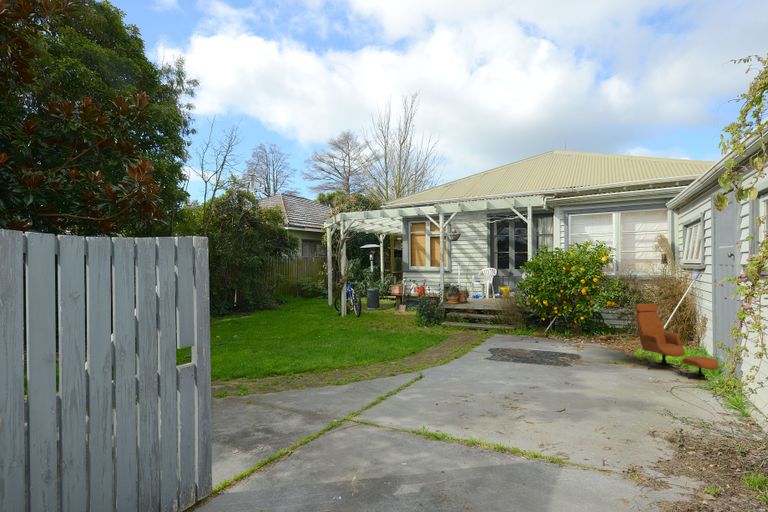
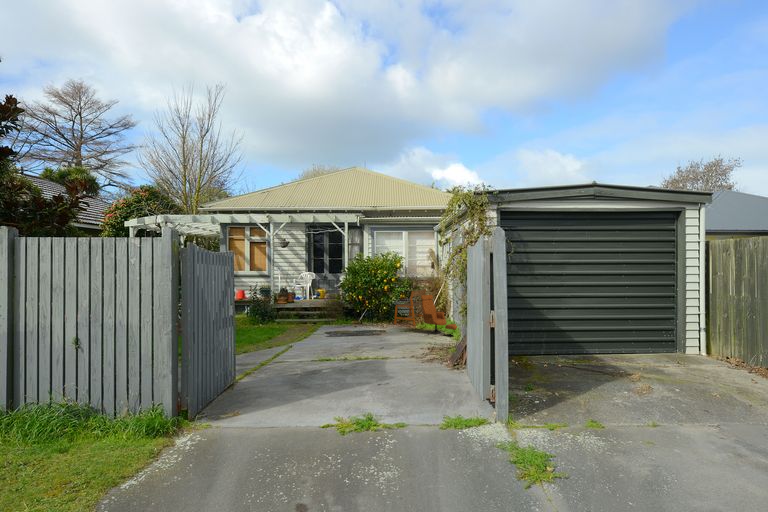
bench: none [595,293,650,346] -> present [394,289,426,325]

